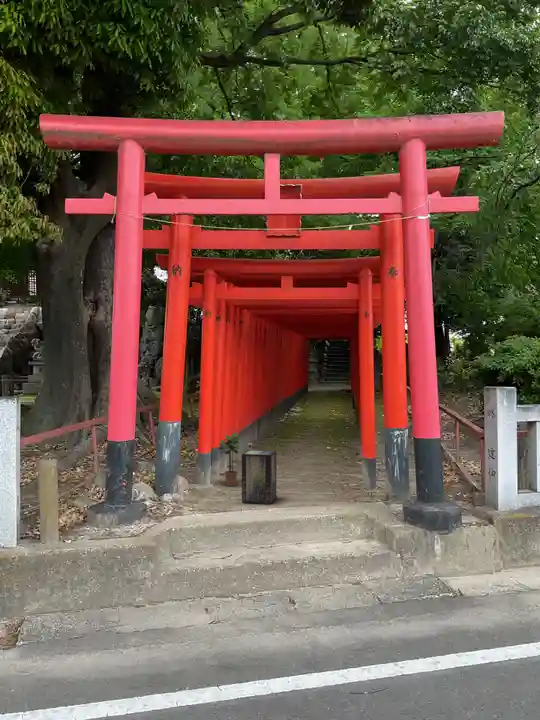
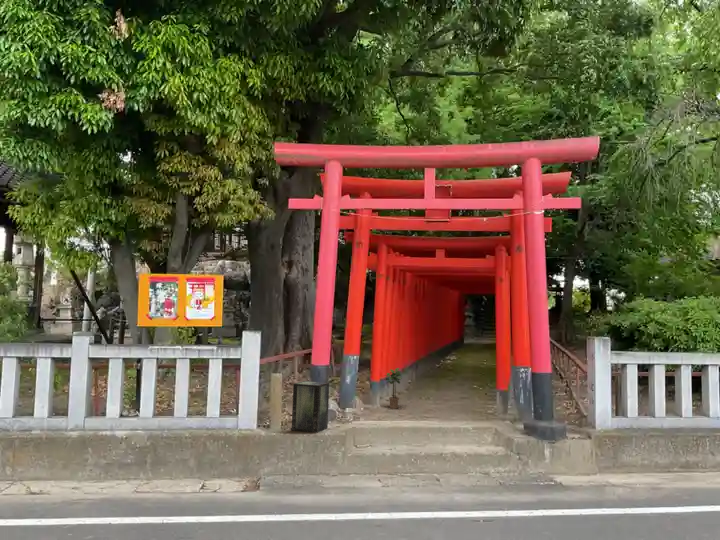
storage box: present [242,450,277,504] -> present [292,381,329,433]

